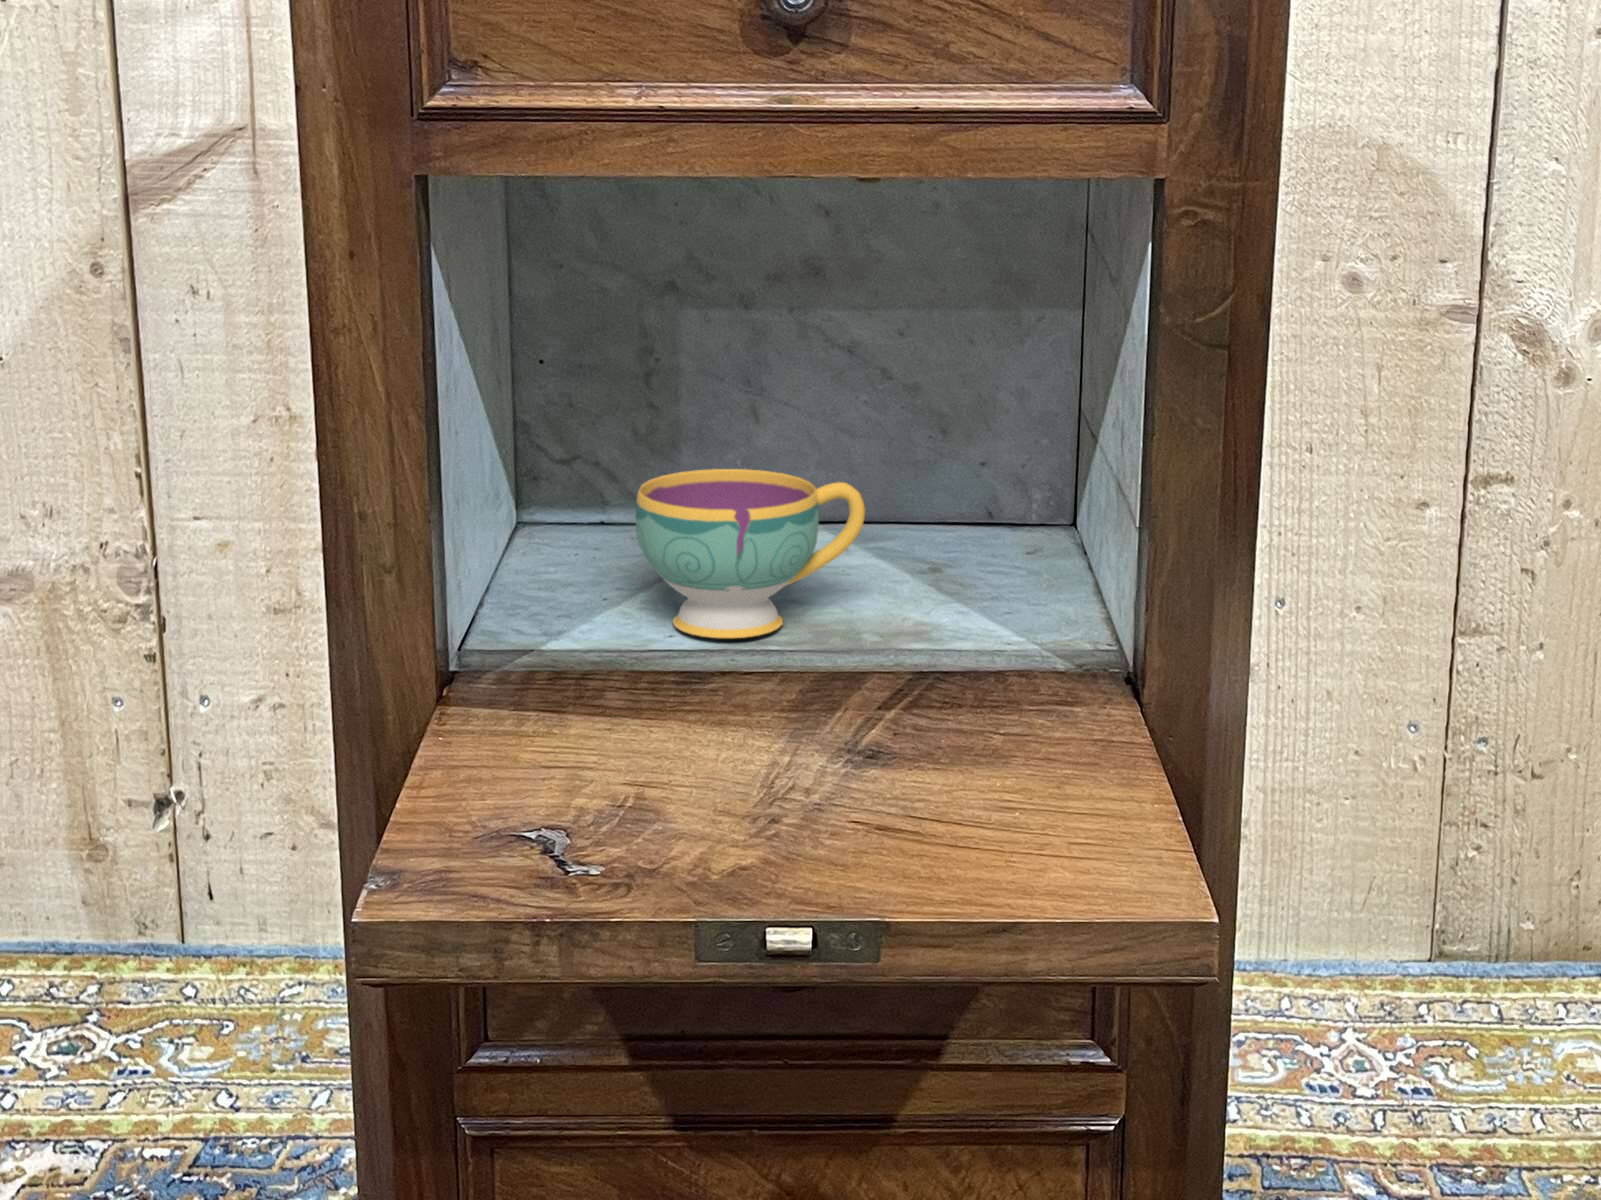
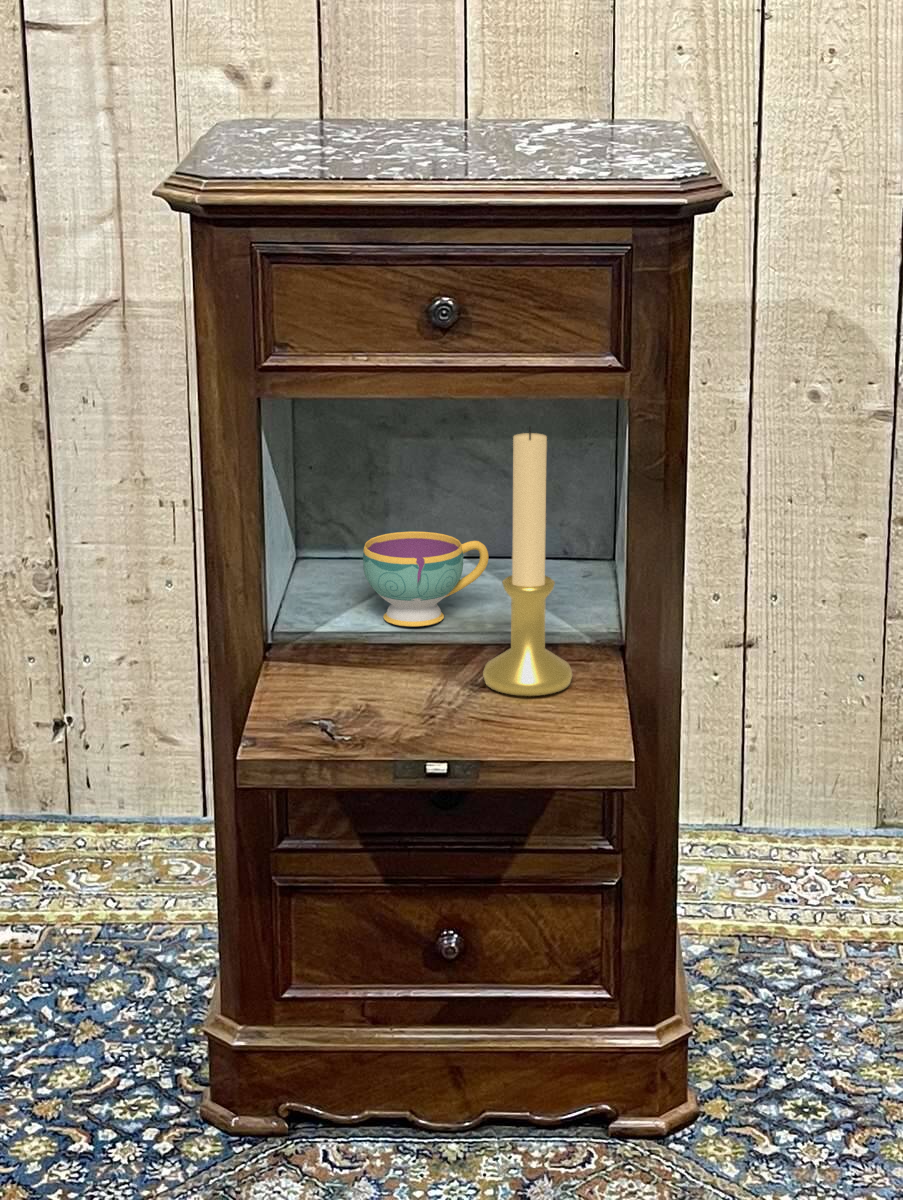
candle holder: none [866,234,1038,770] -> present [483,426,572,696]

